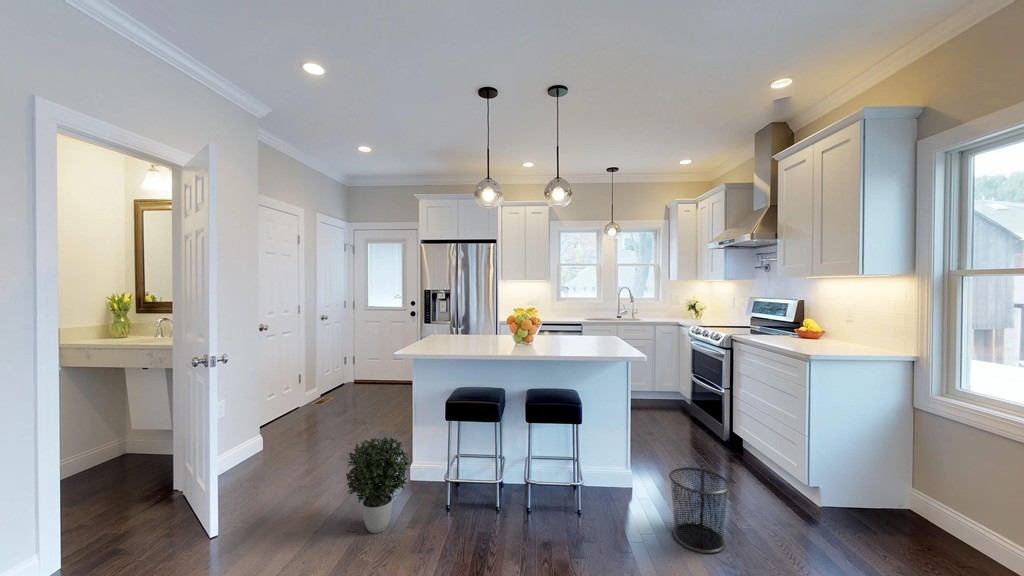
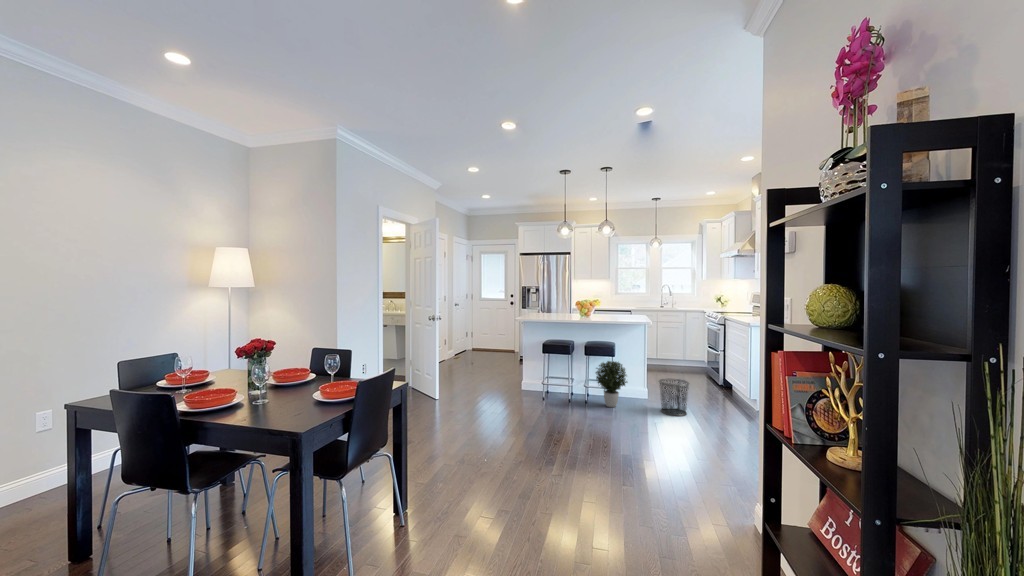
potted plant: present [346,437,410,533] -> present [596,361,627,407]

